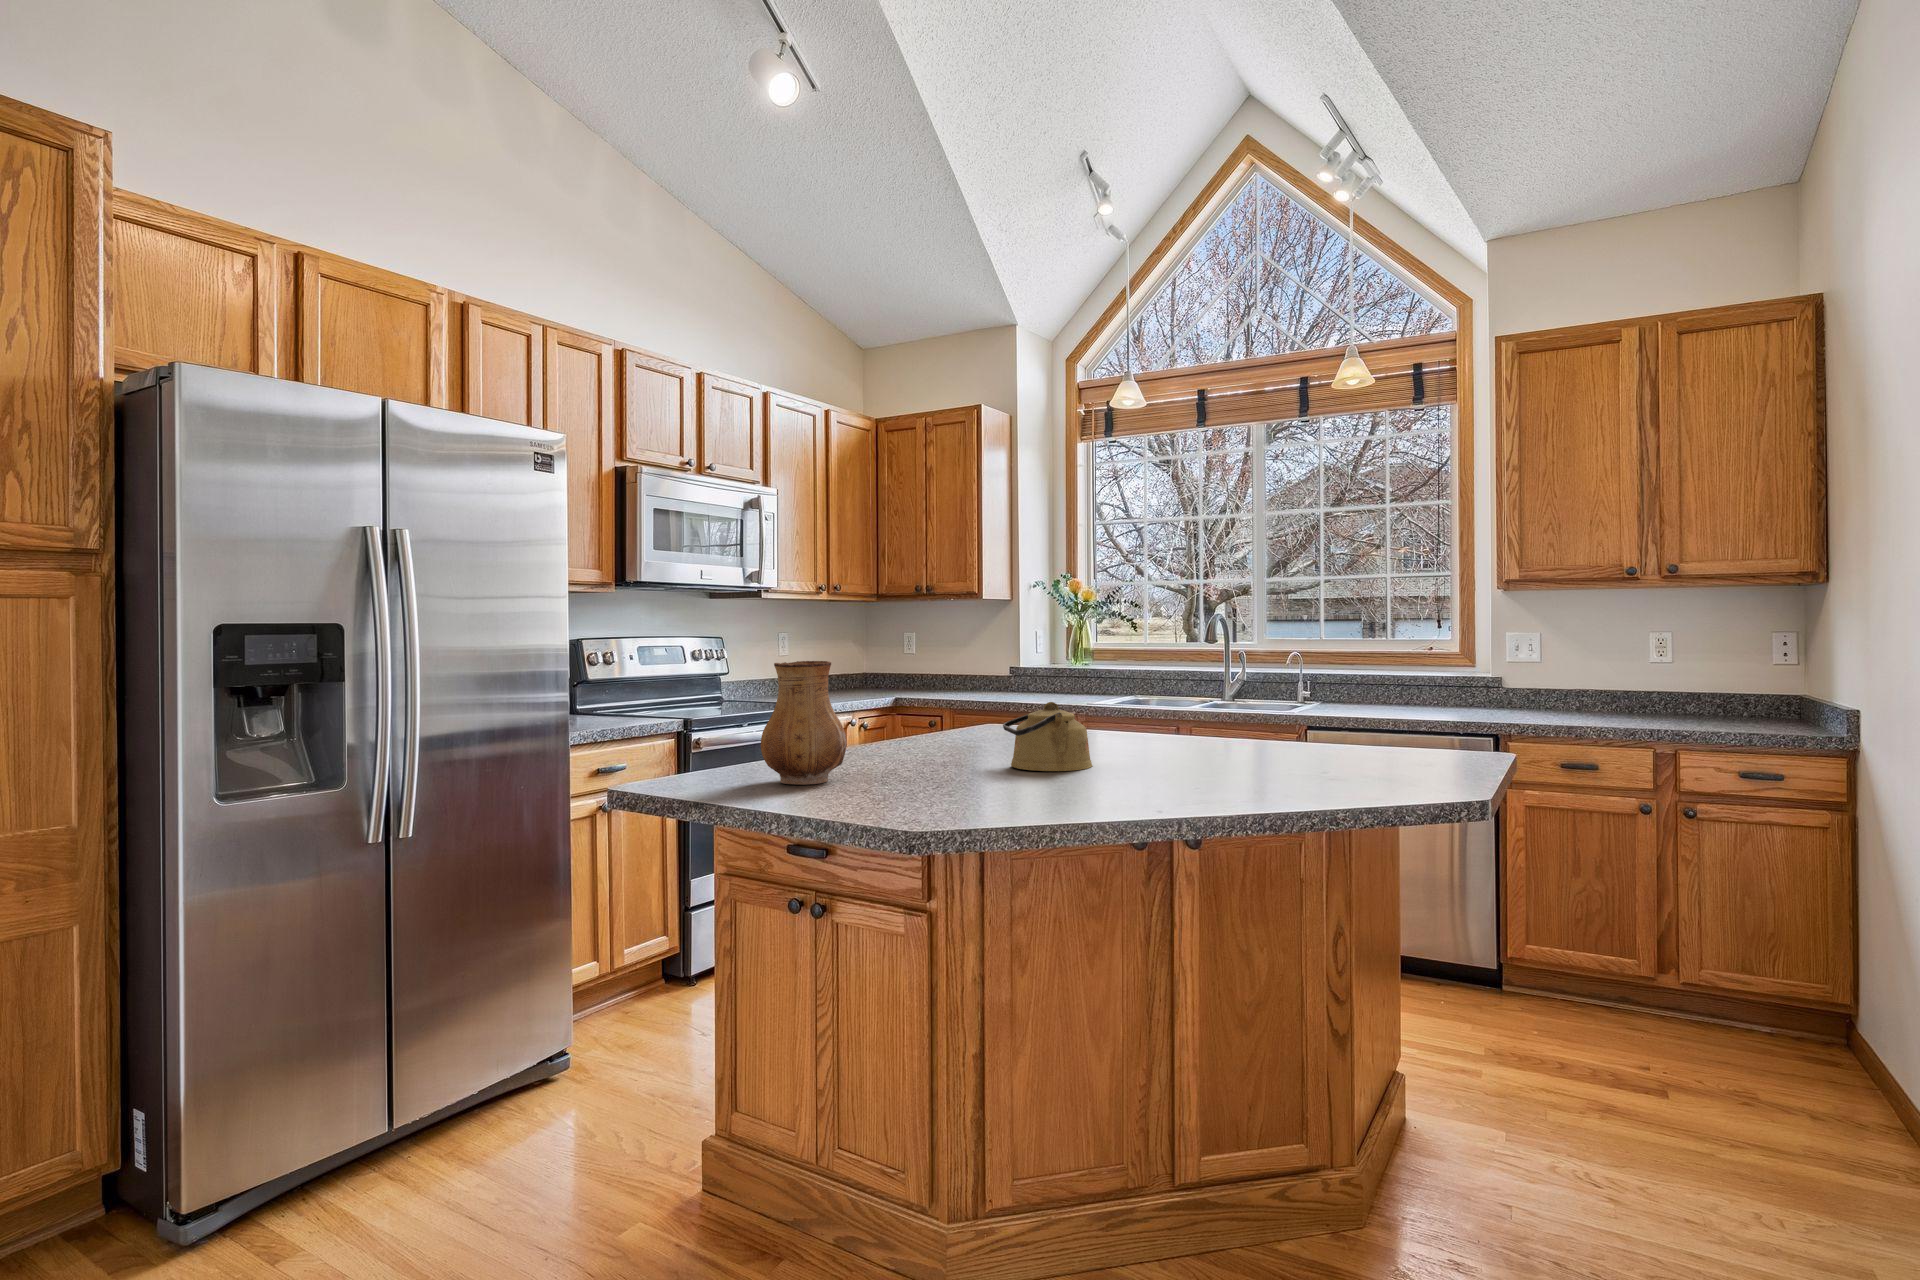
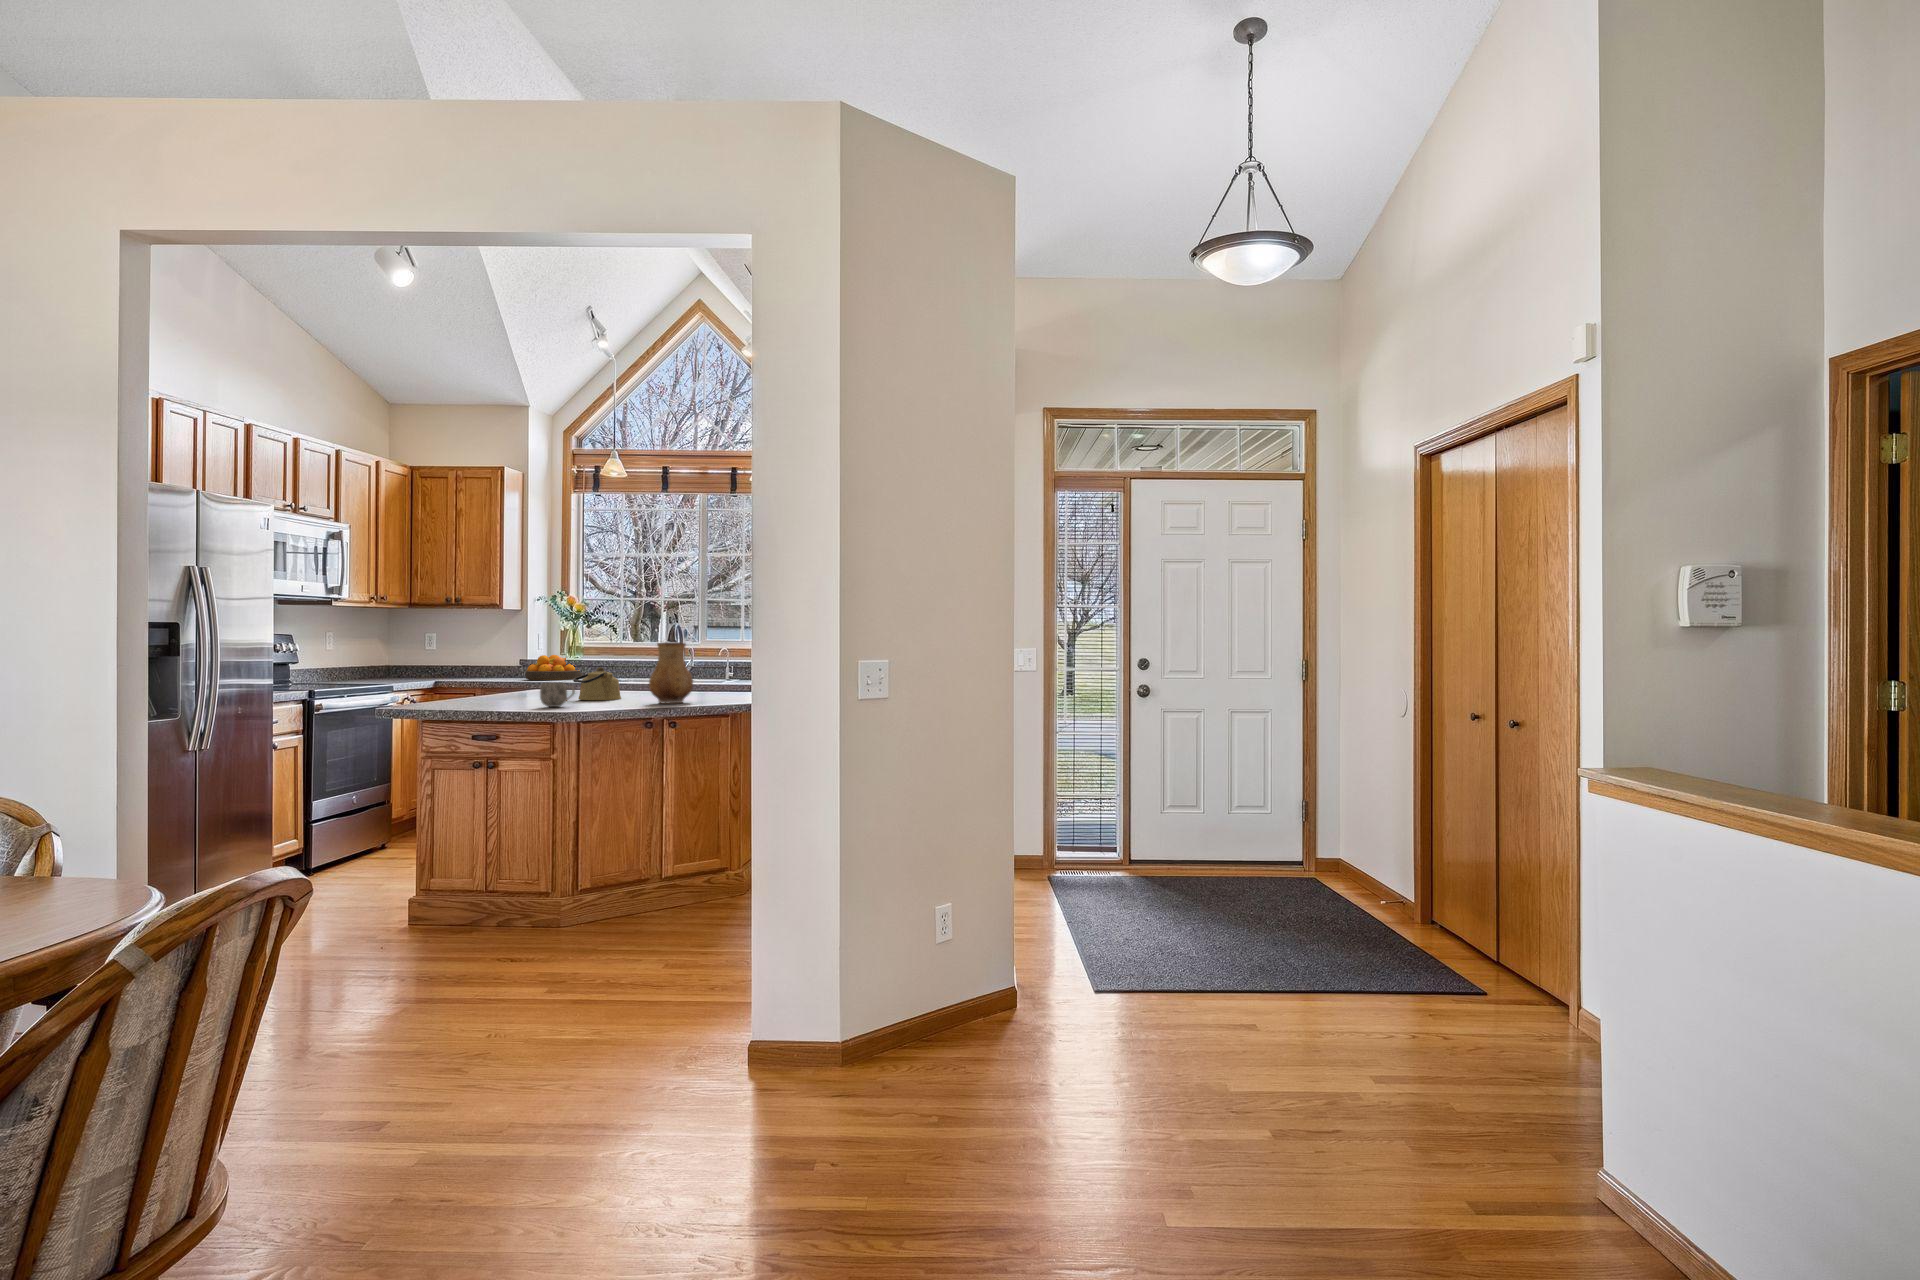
ceramic pitcher: present [761,661,847,785] -> present [649,642,693,704]
fruit bowl: none [1012,663,1087,699] -> present [526,655,582,680]
mug: none [903,742,972,797] -> present [540,683,575,707]

